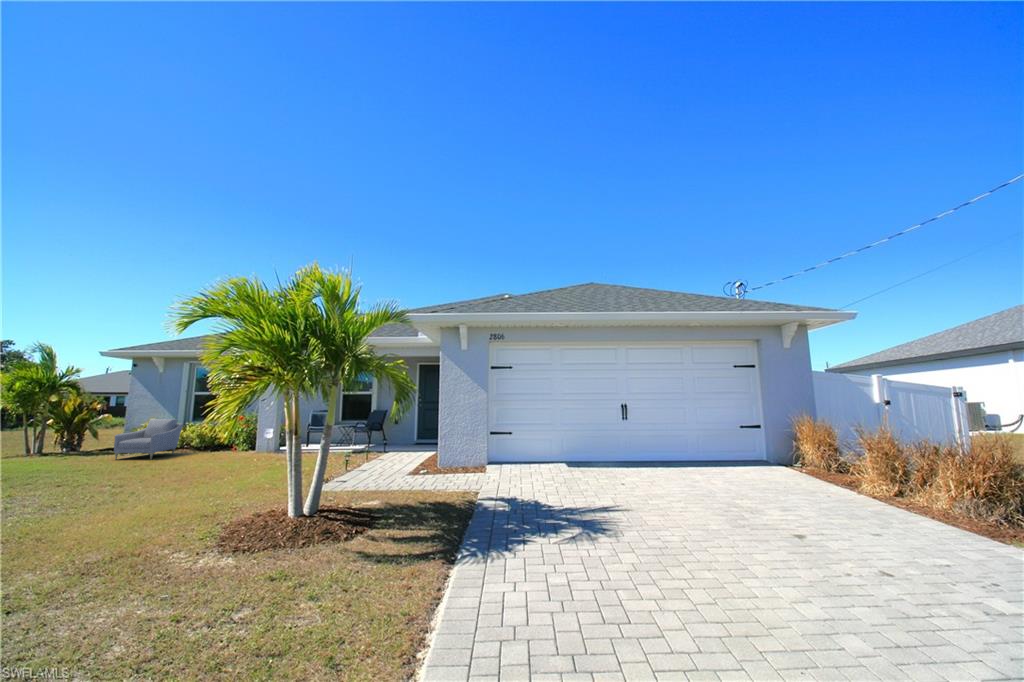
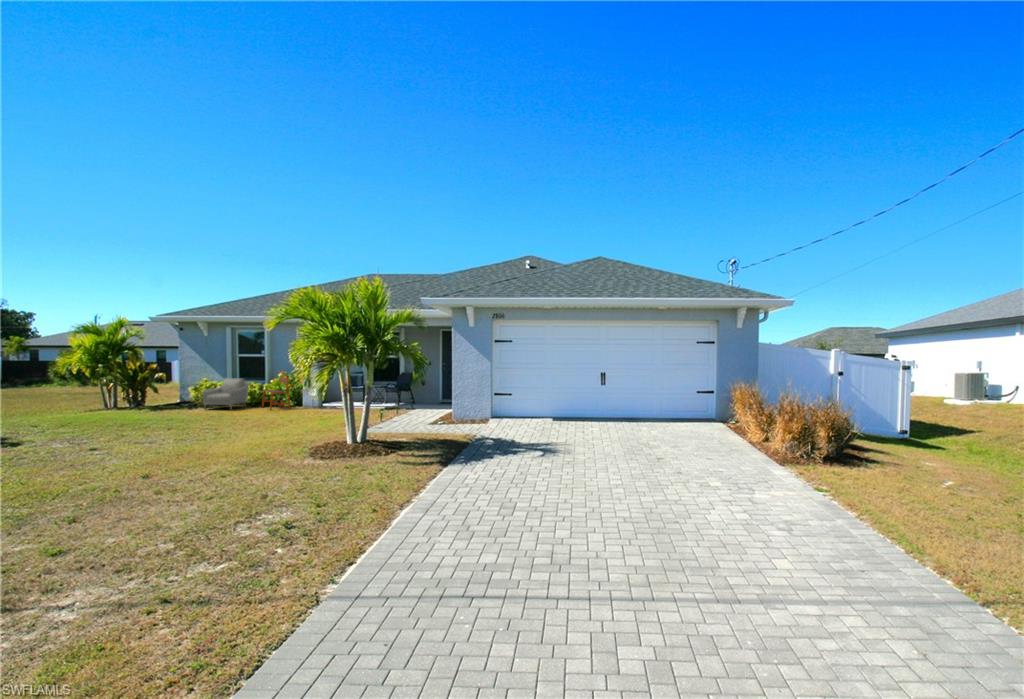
bench: none [196,416,234,458] -> present [262,377,291,410]

